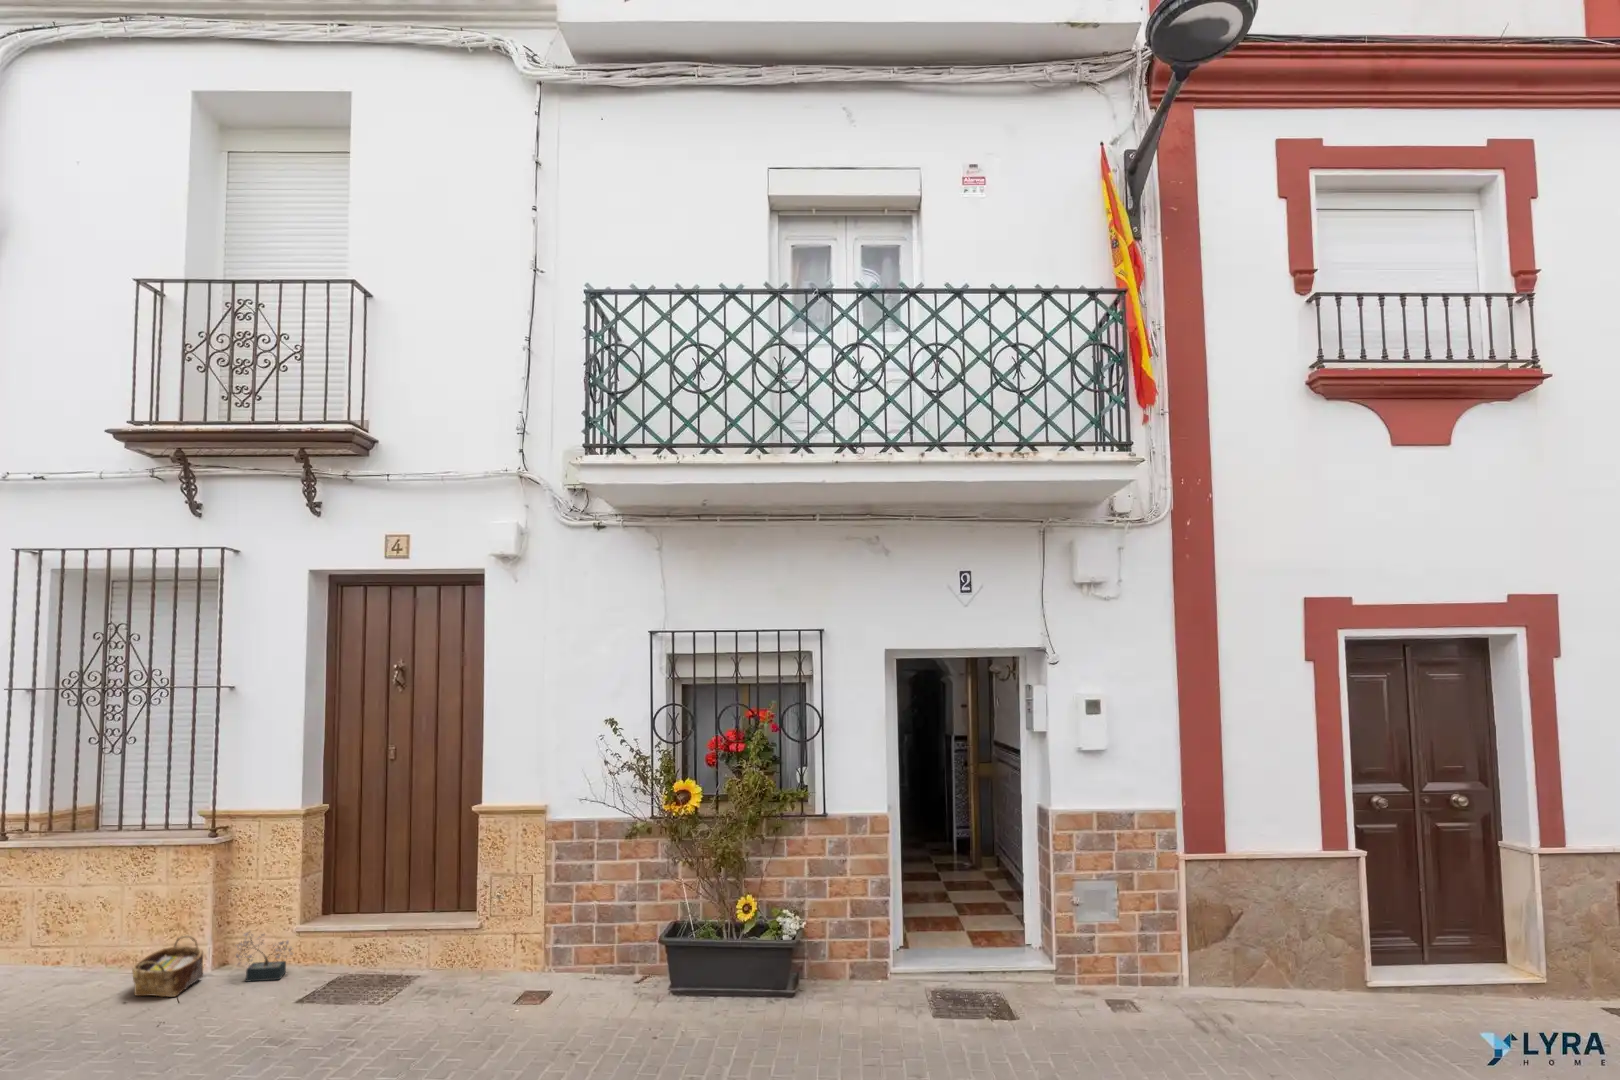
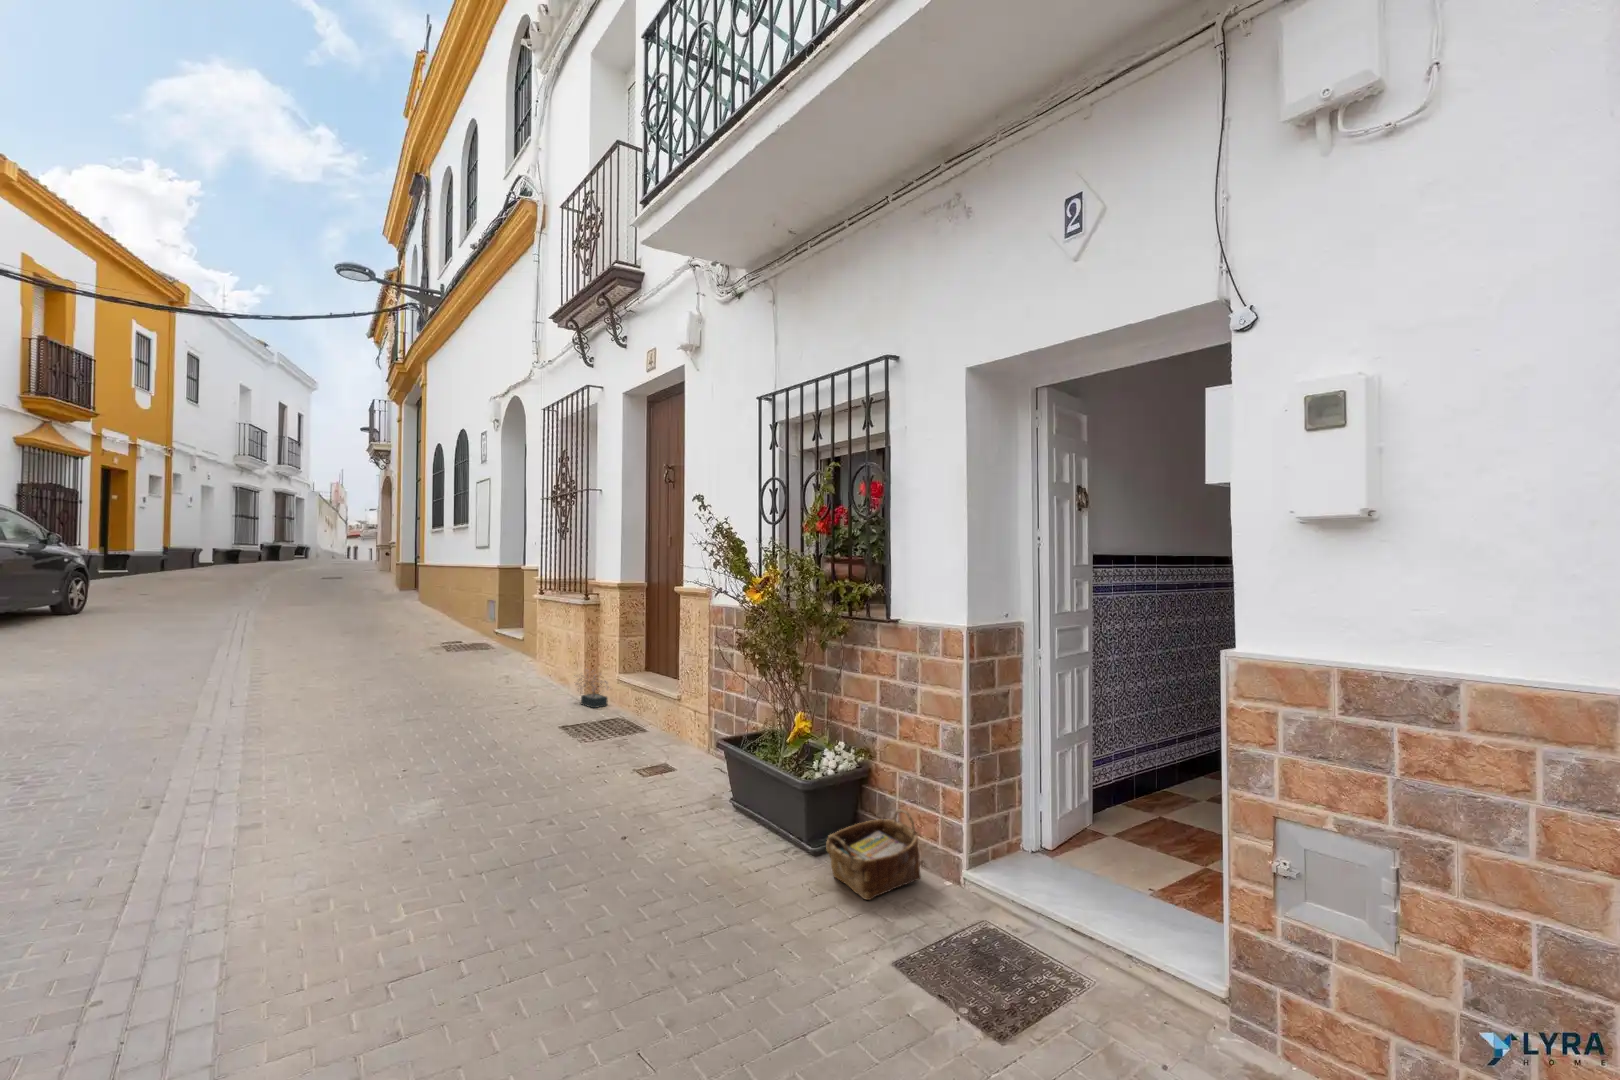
woven basket: present [132,935,203,997] -> present [826,809,921,900]

